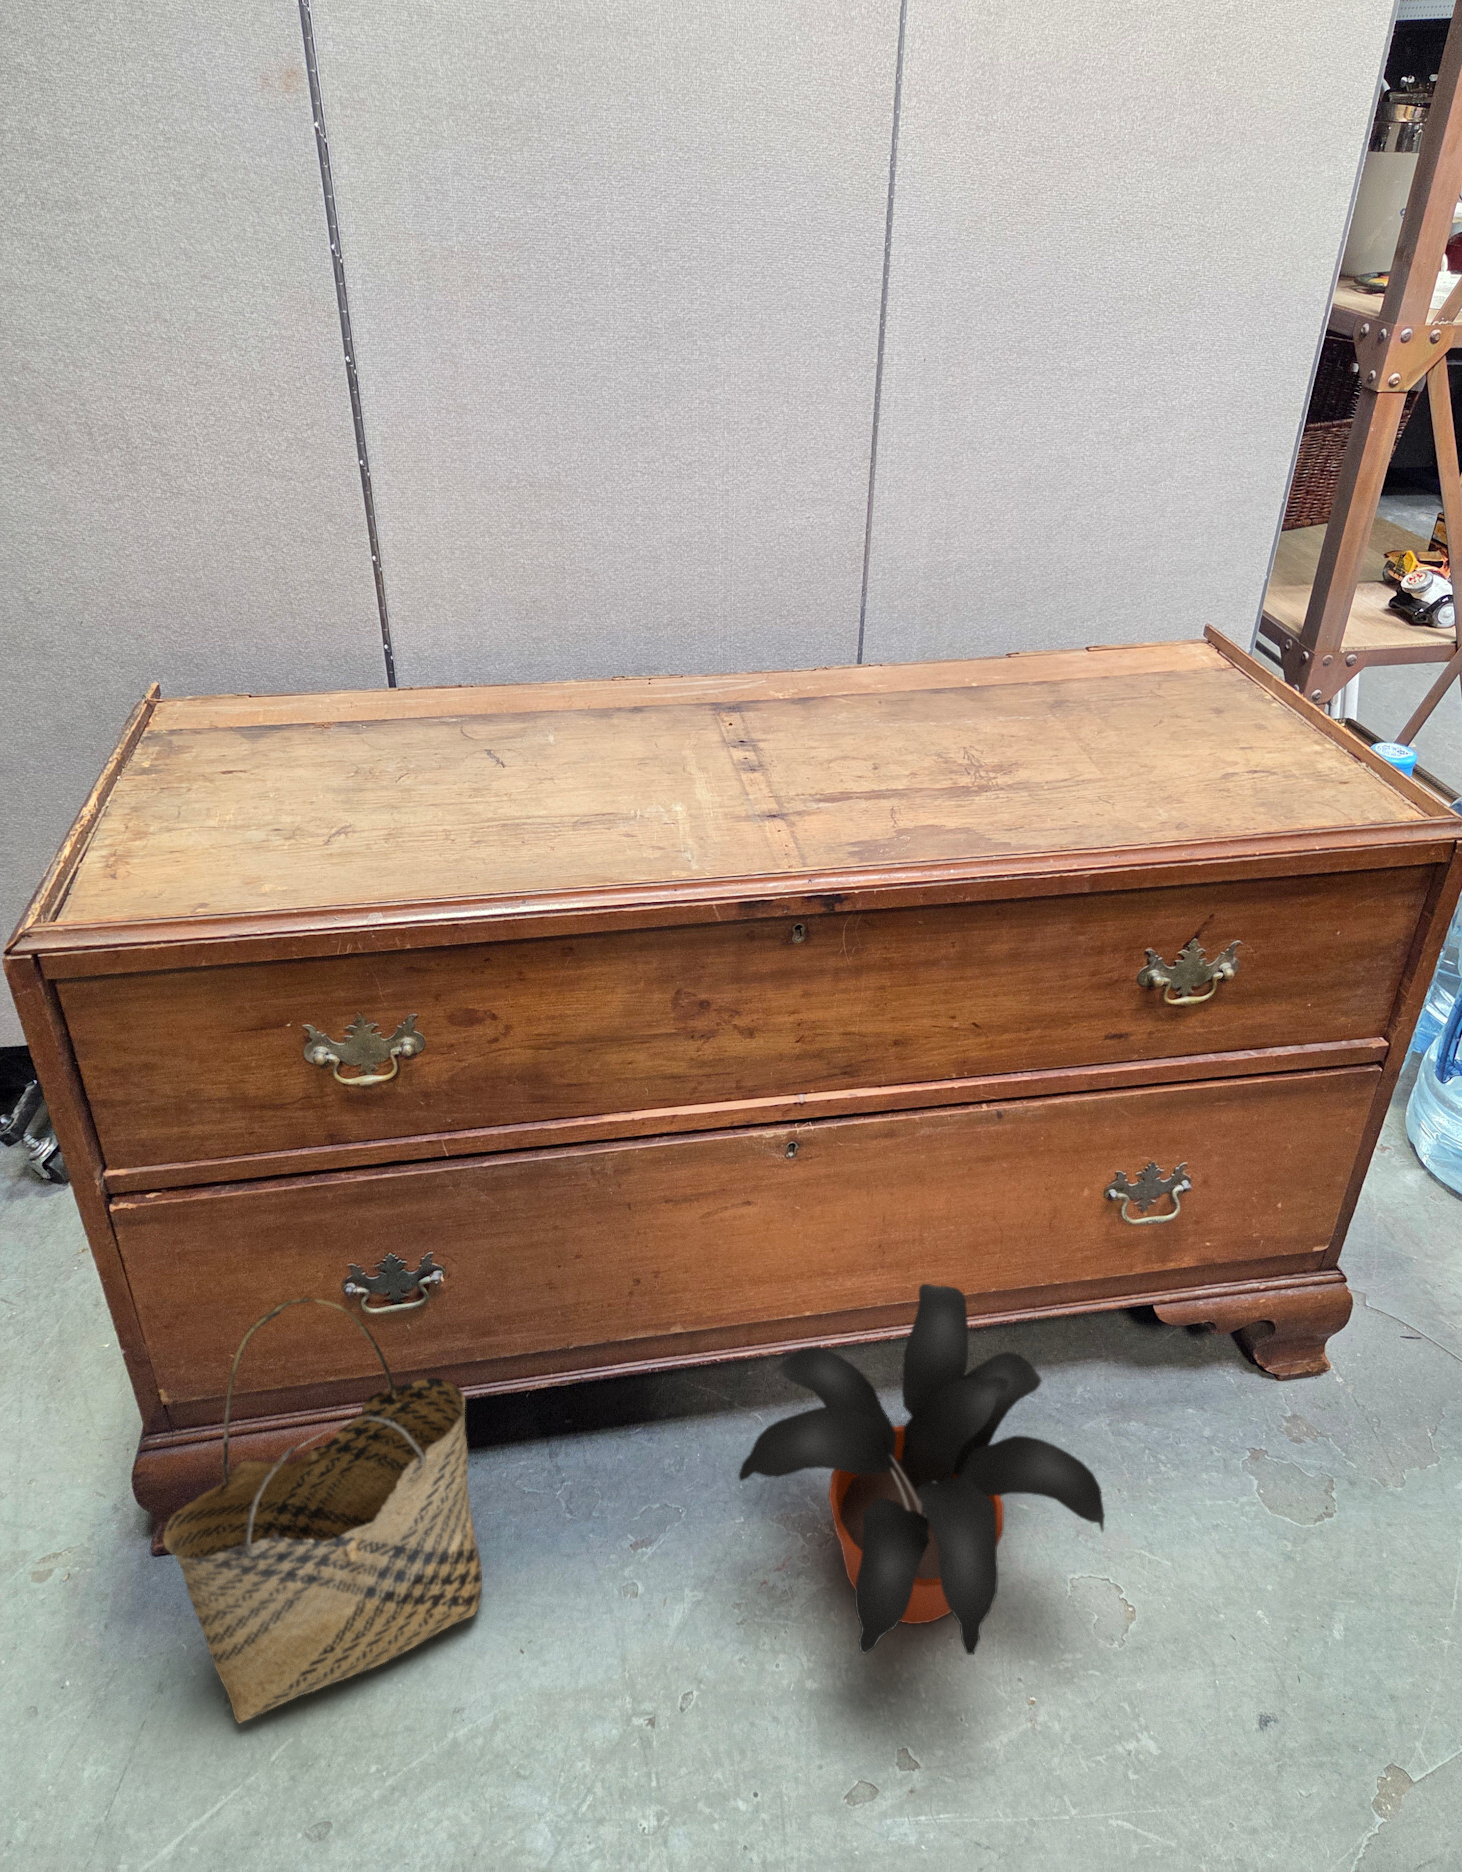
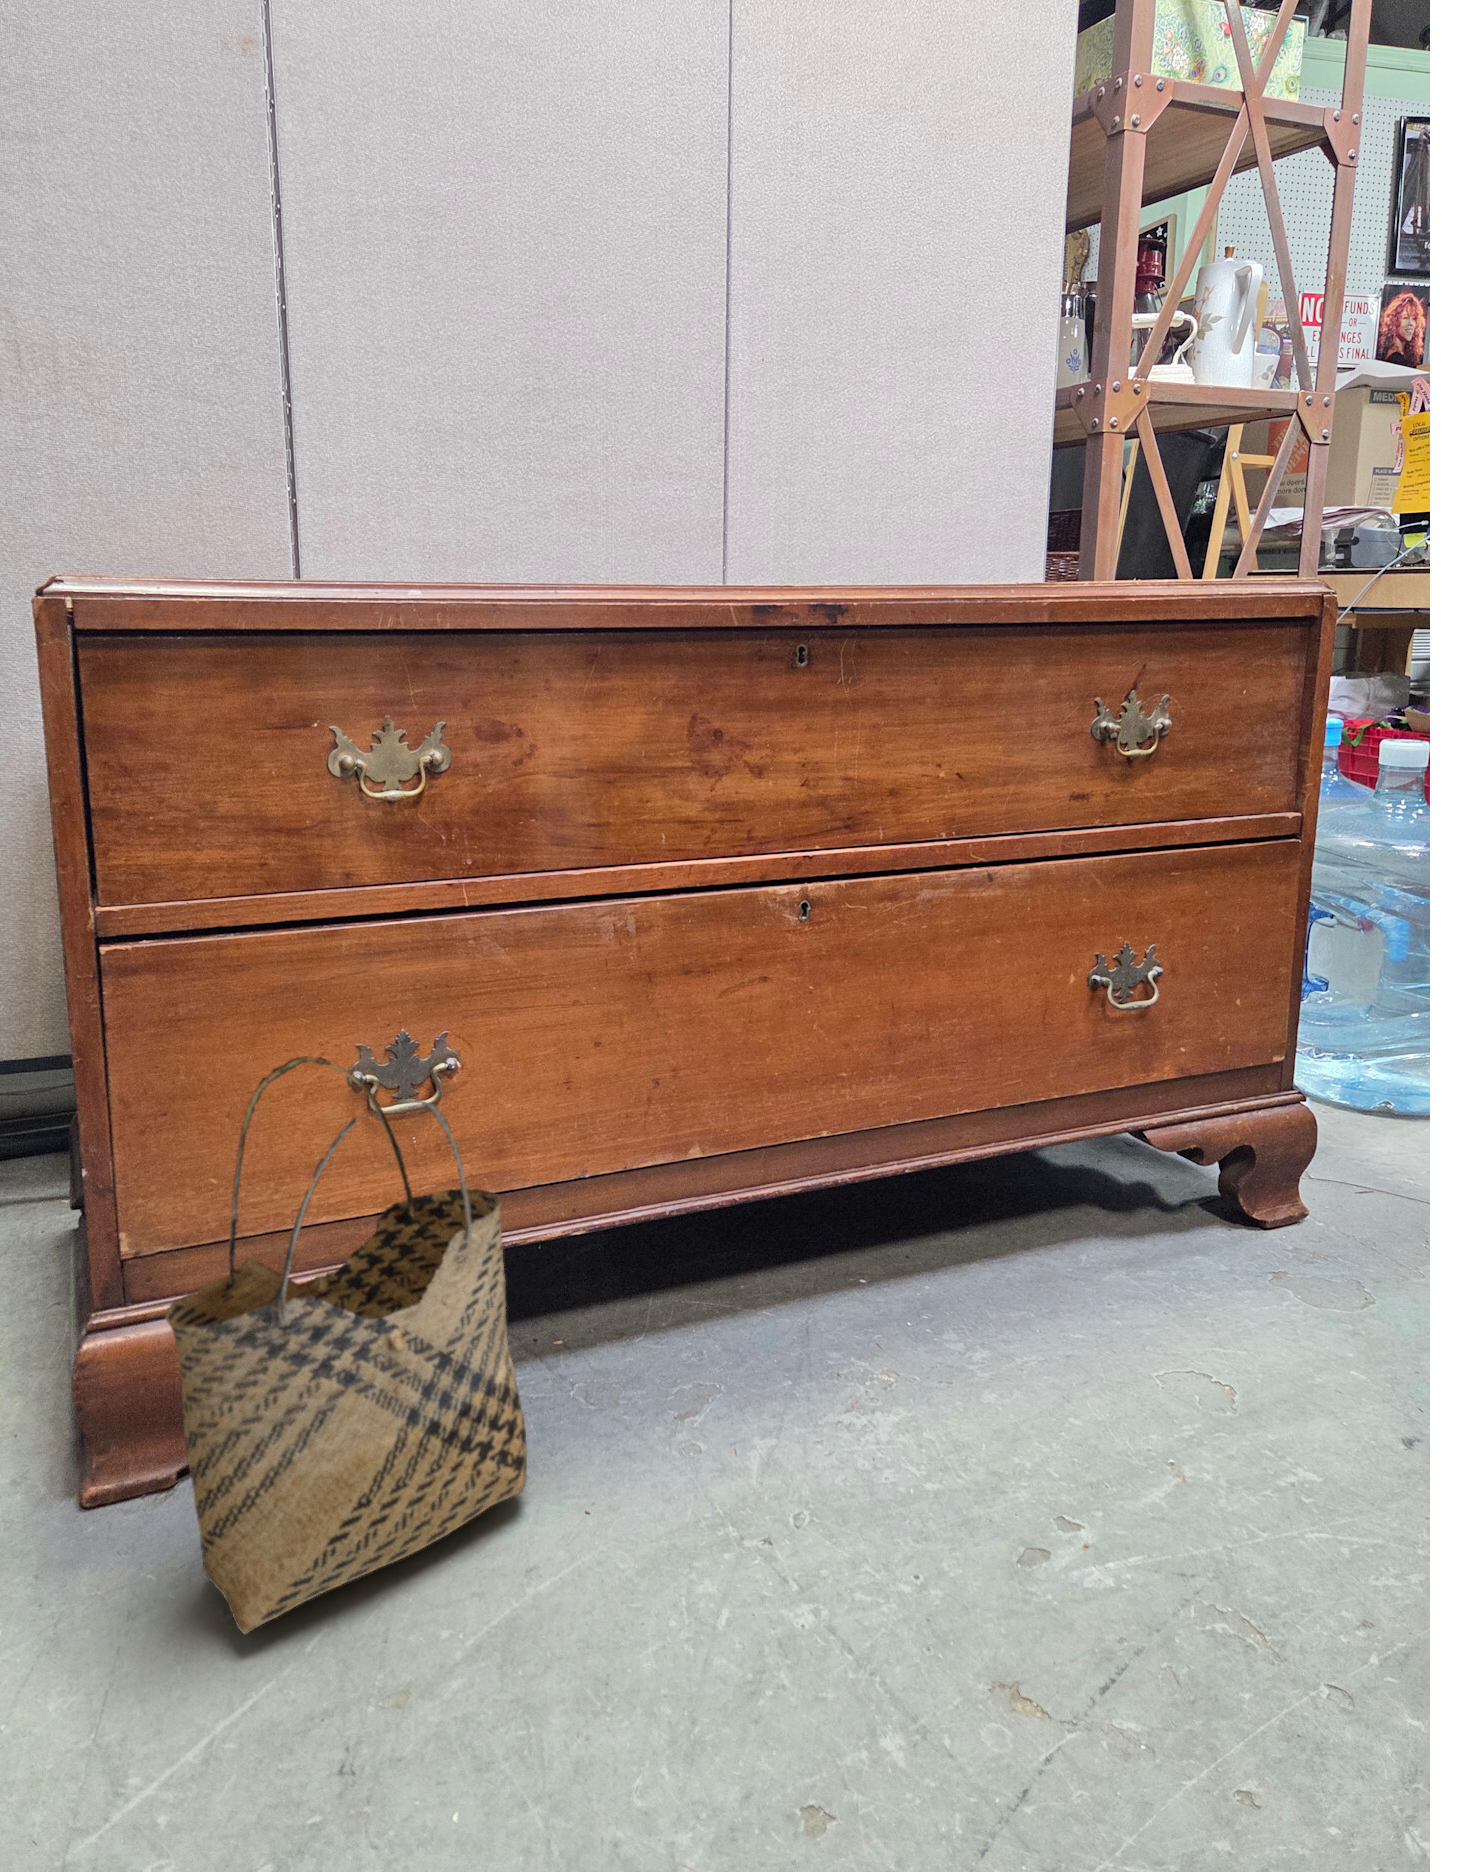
potted plant: present [739,1284,1105,1655] -> none [808,1083,1204,1438]

